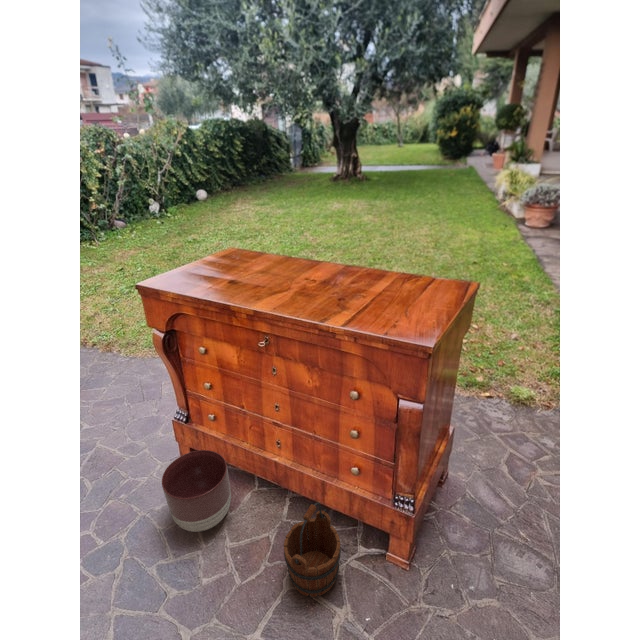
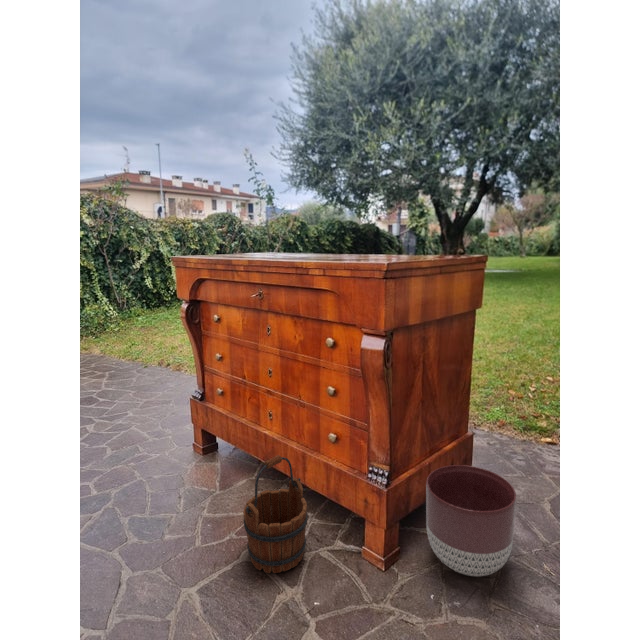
planter: present [162,450,231,532] -> present [426,465,516,576]

